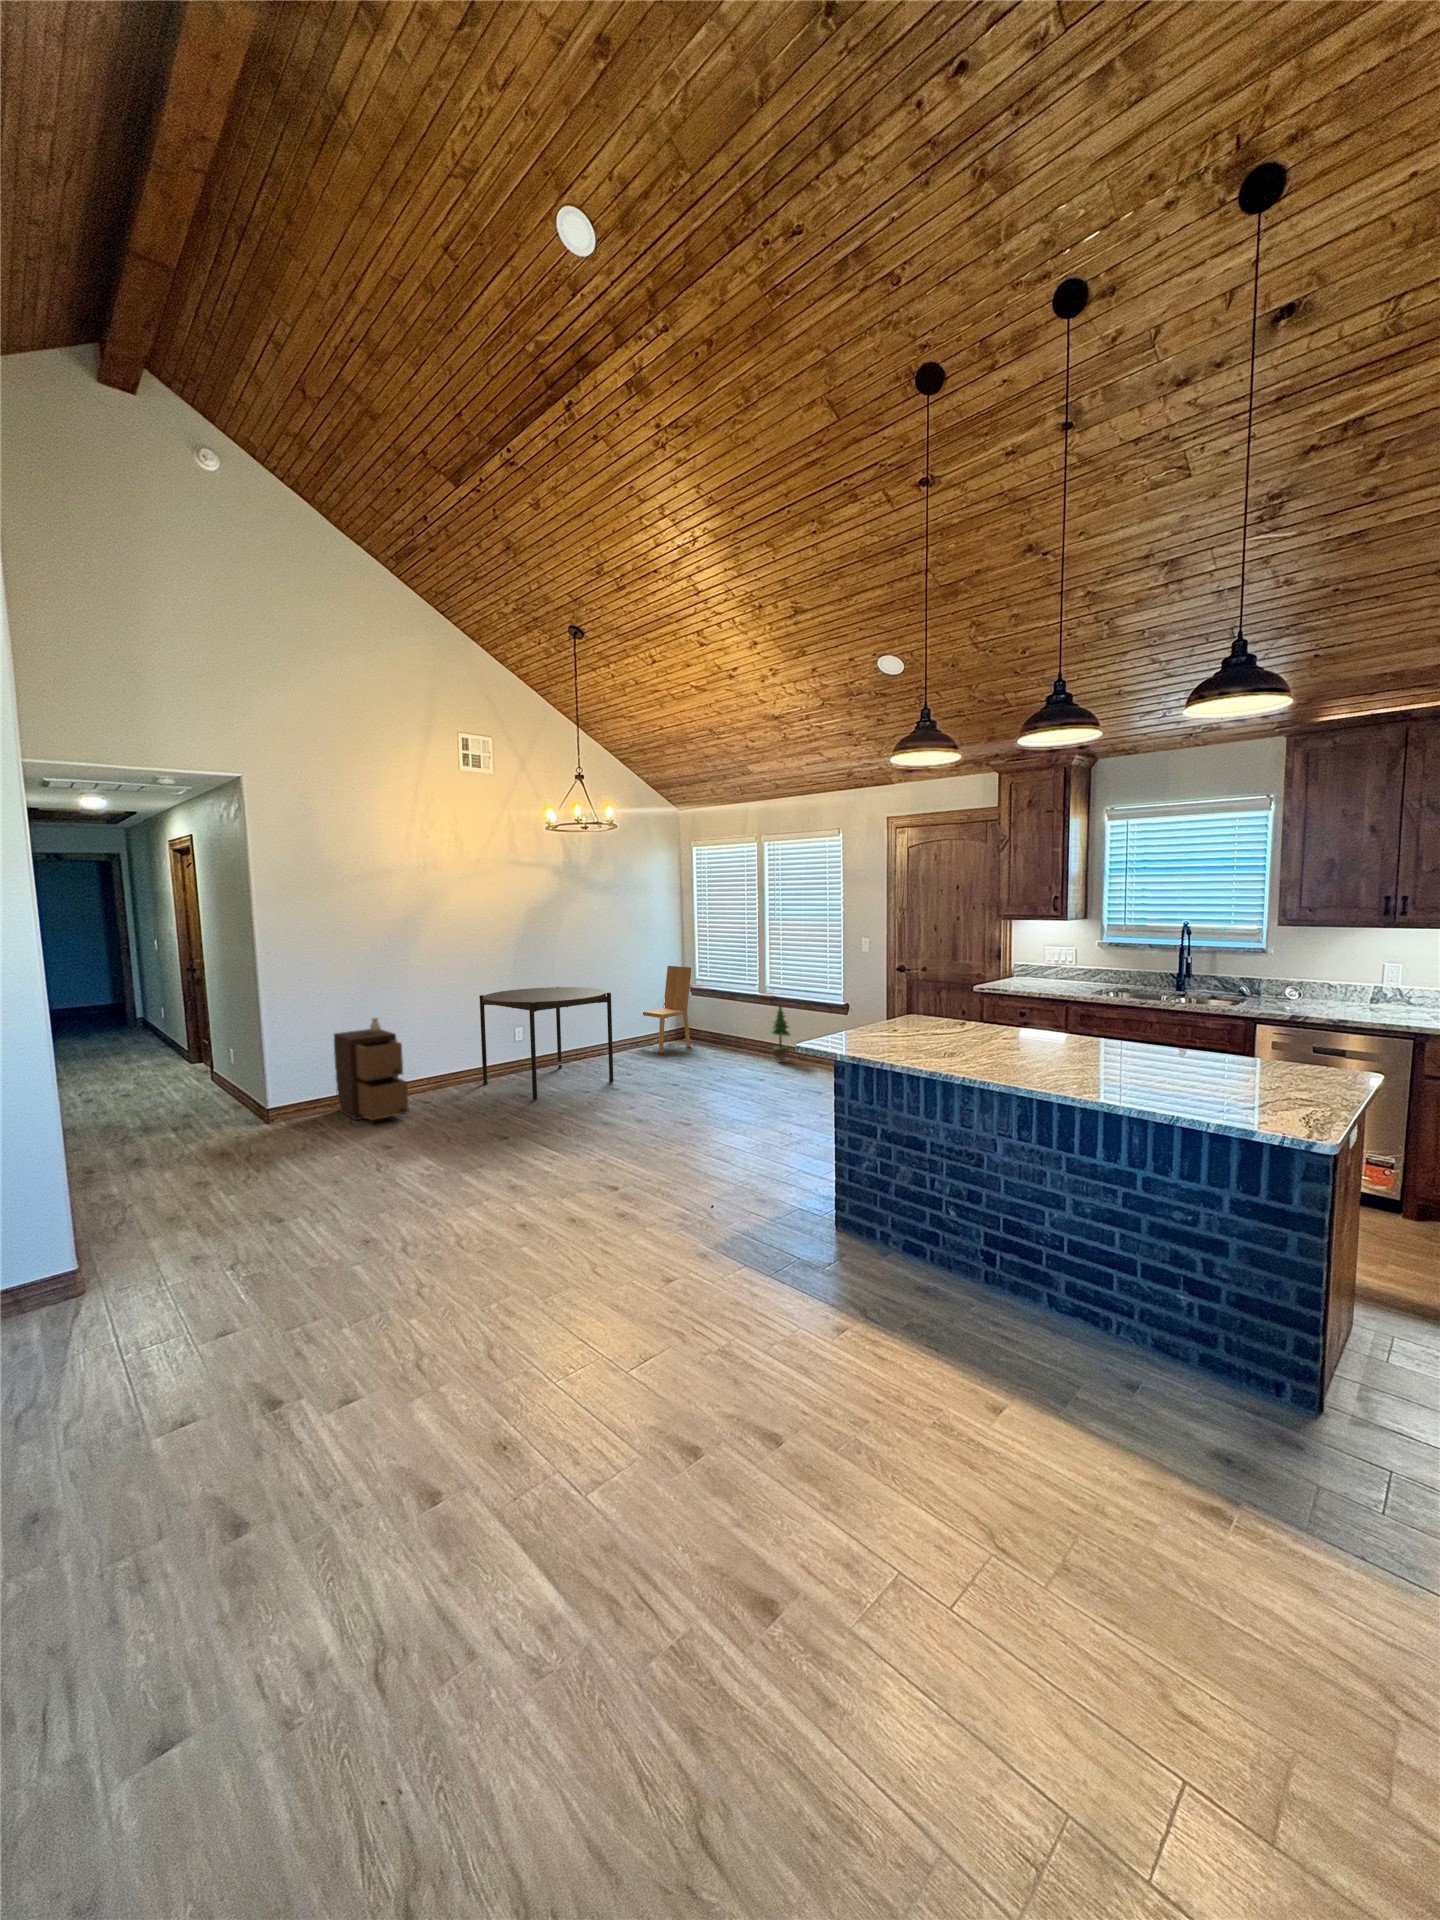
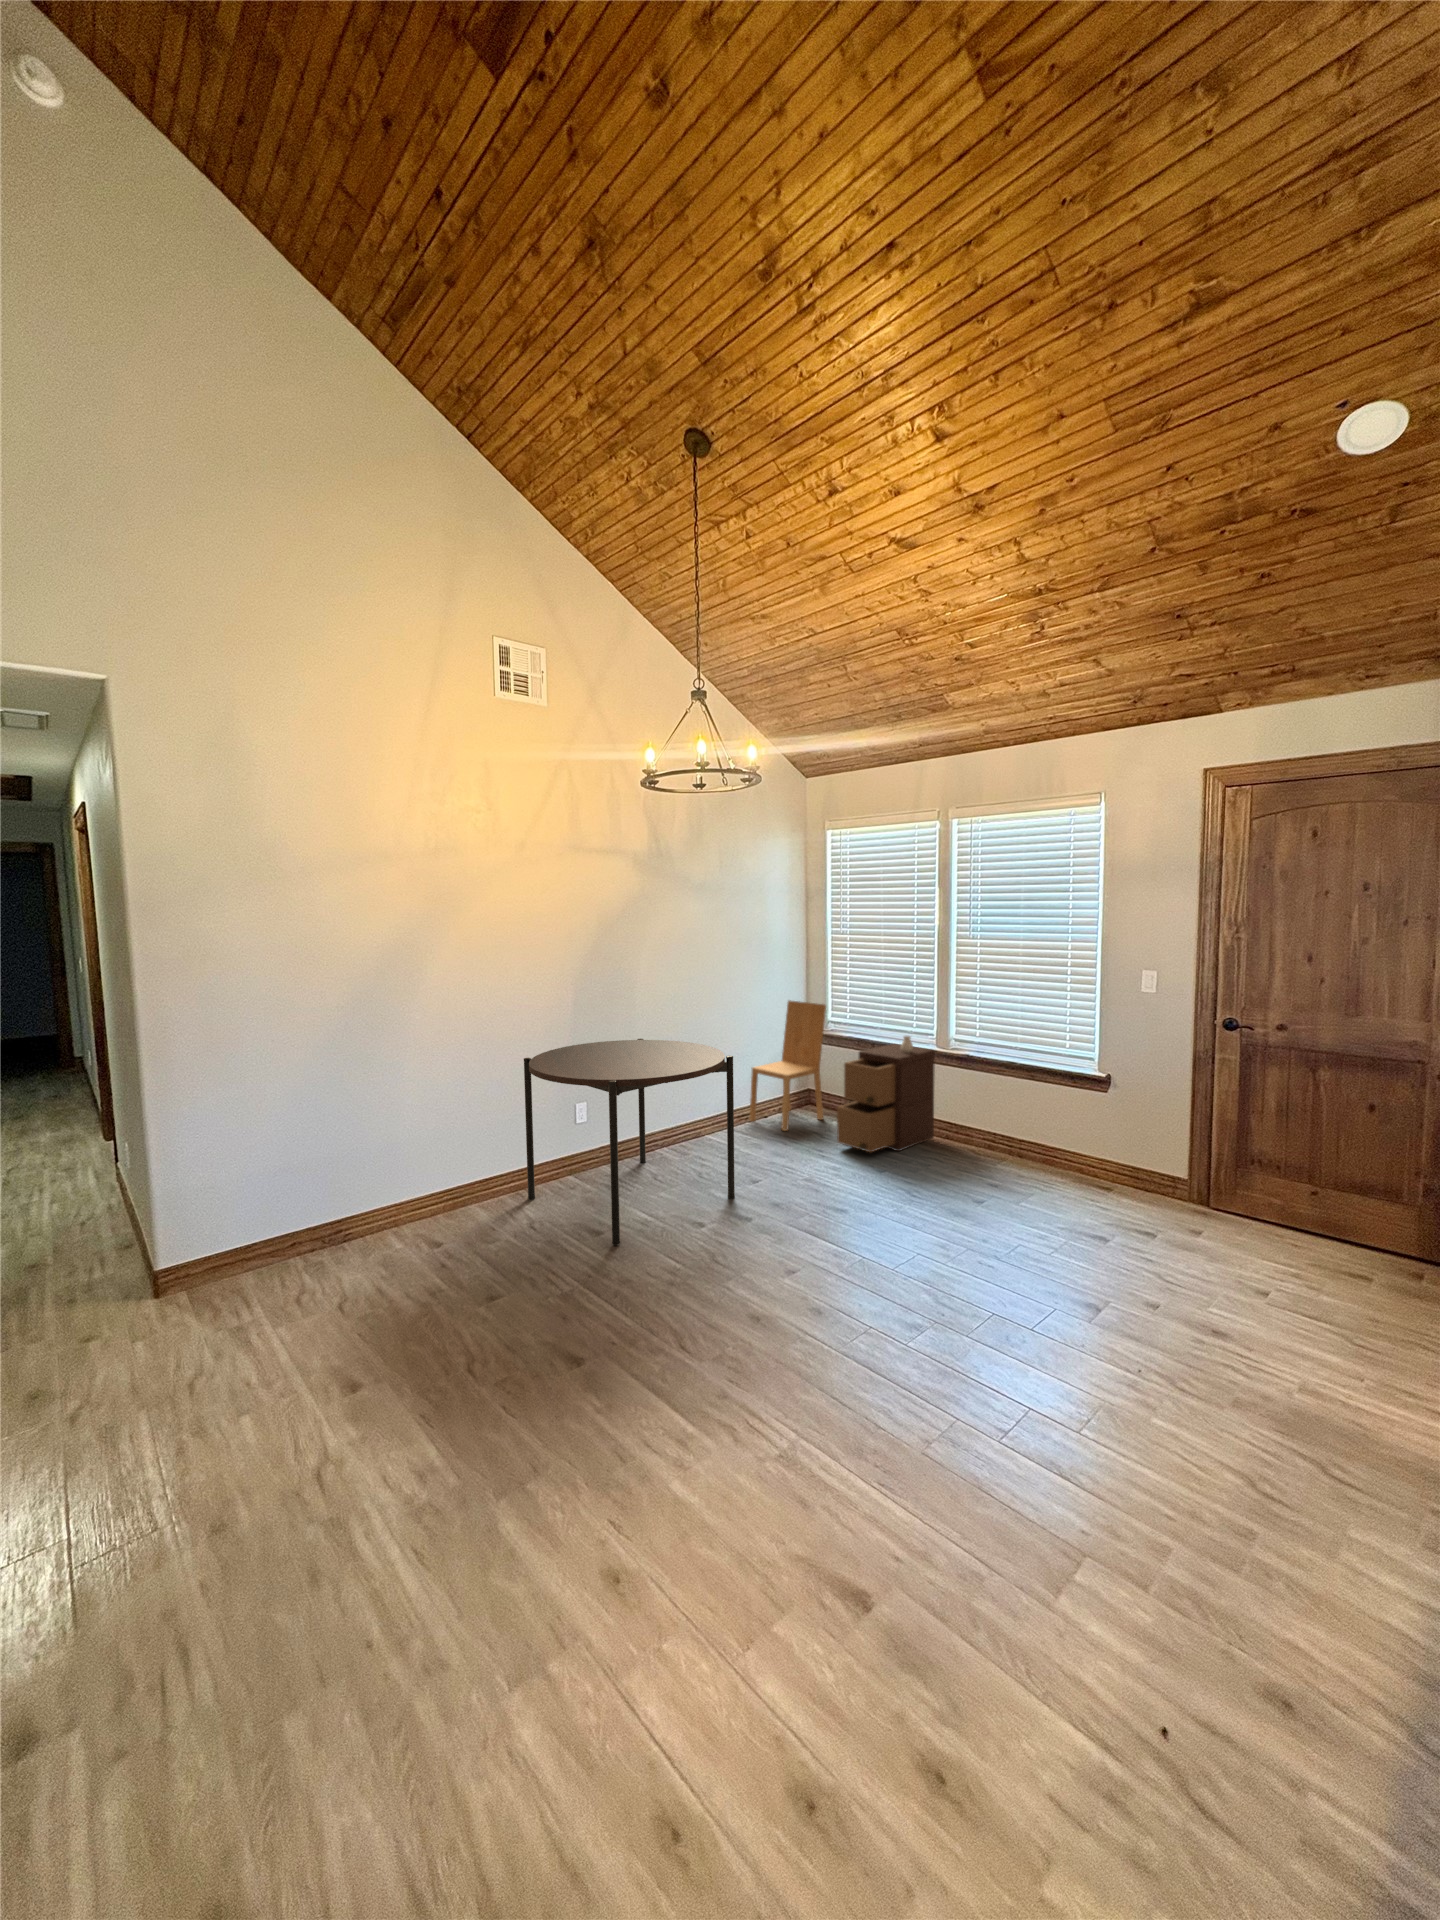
potted tree: present [771,1005,791,1061] -> none [963,1067,998,1157]
storage cabinet: present [334,1018,409,1120] -> present [837,1036,935,1152]

